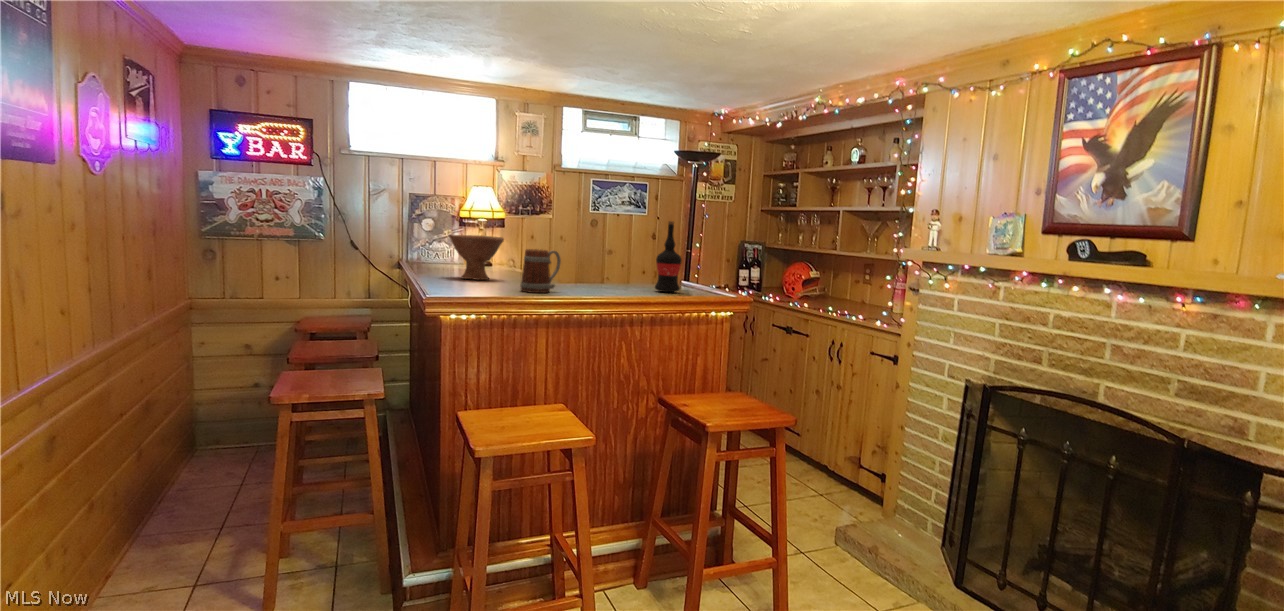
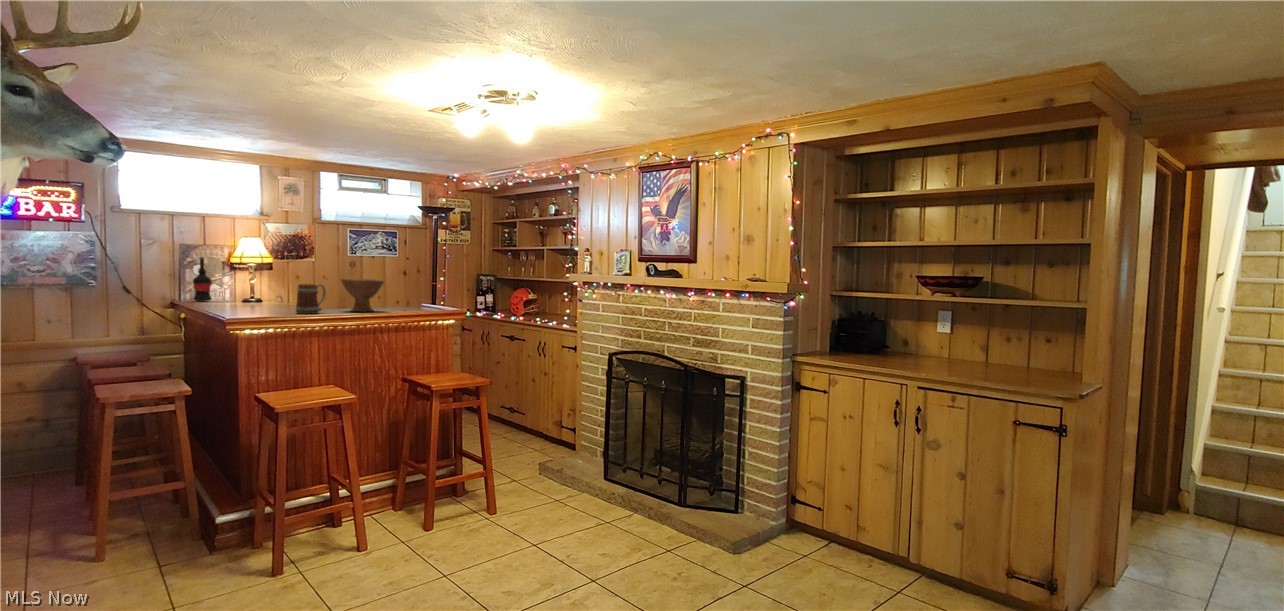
wine bottle: present [655,221,682,292] -> present [193,257,212,301]
bowl: present [449,234,504,280] -> present [341,279,384,312]

